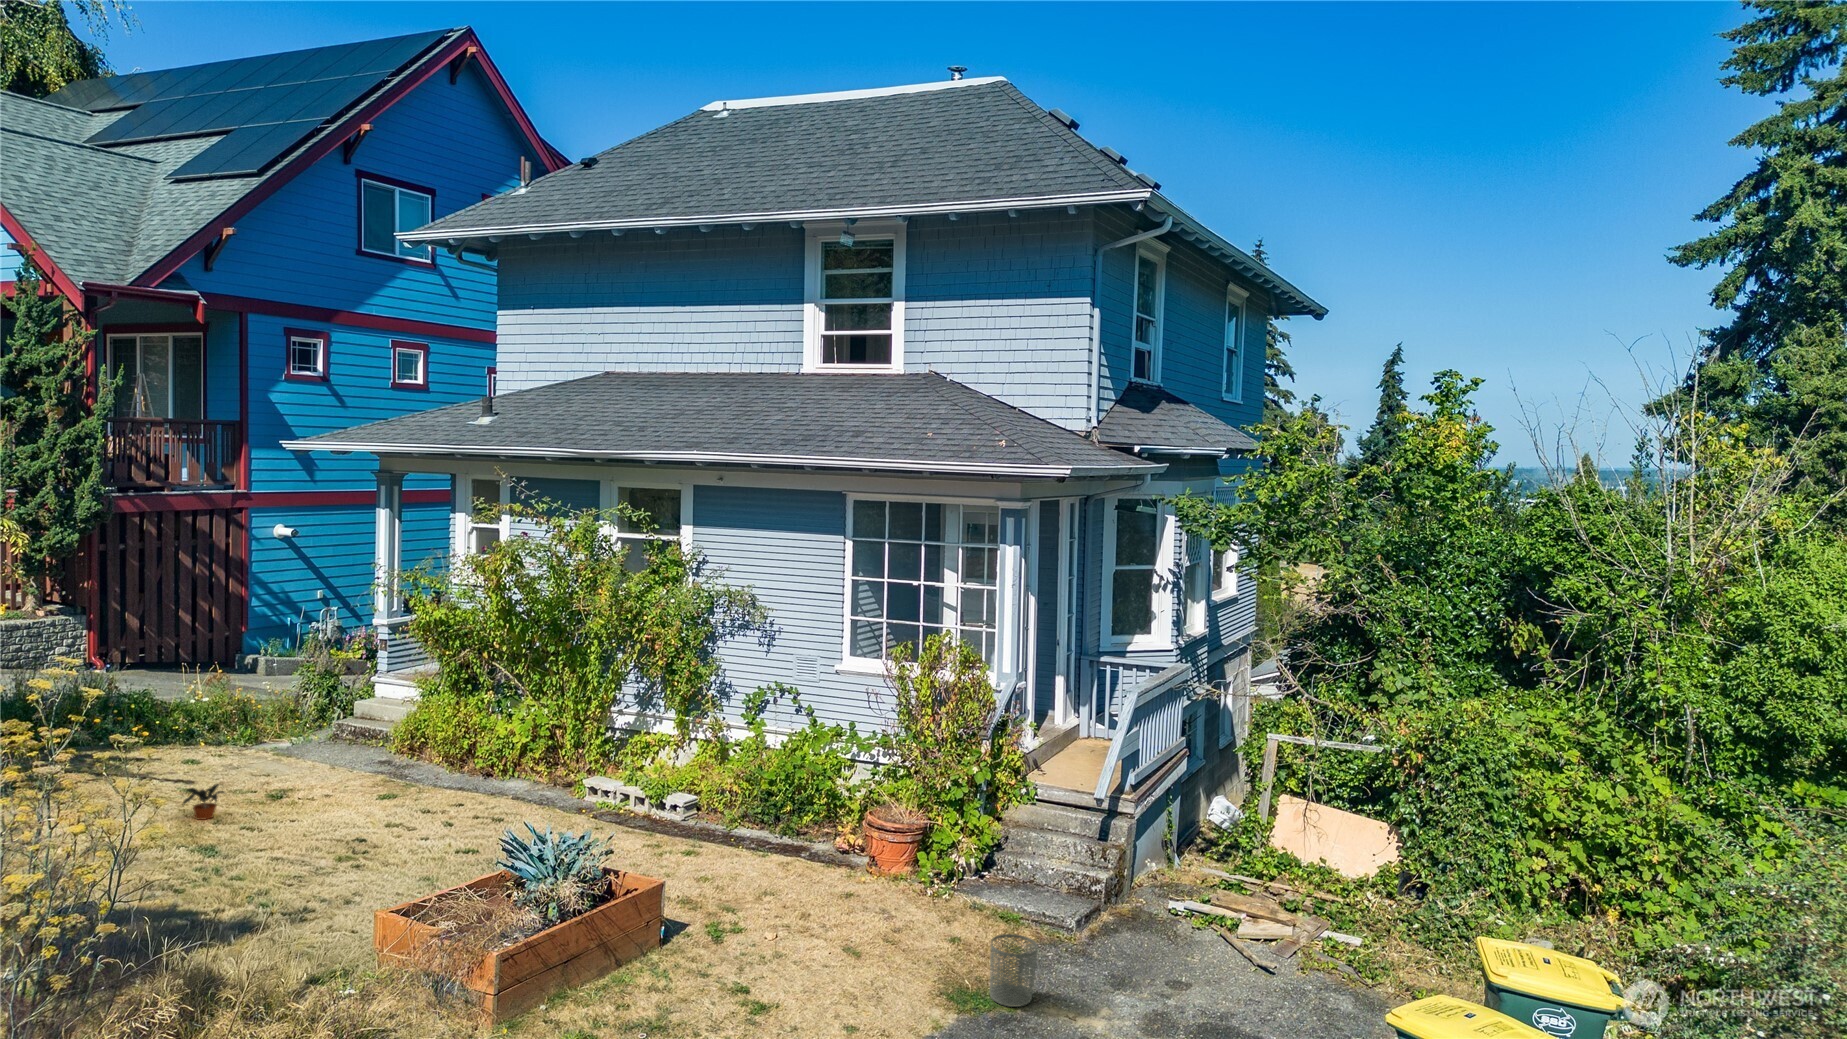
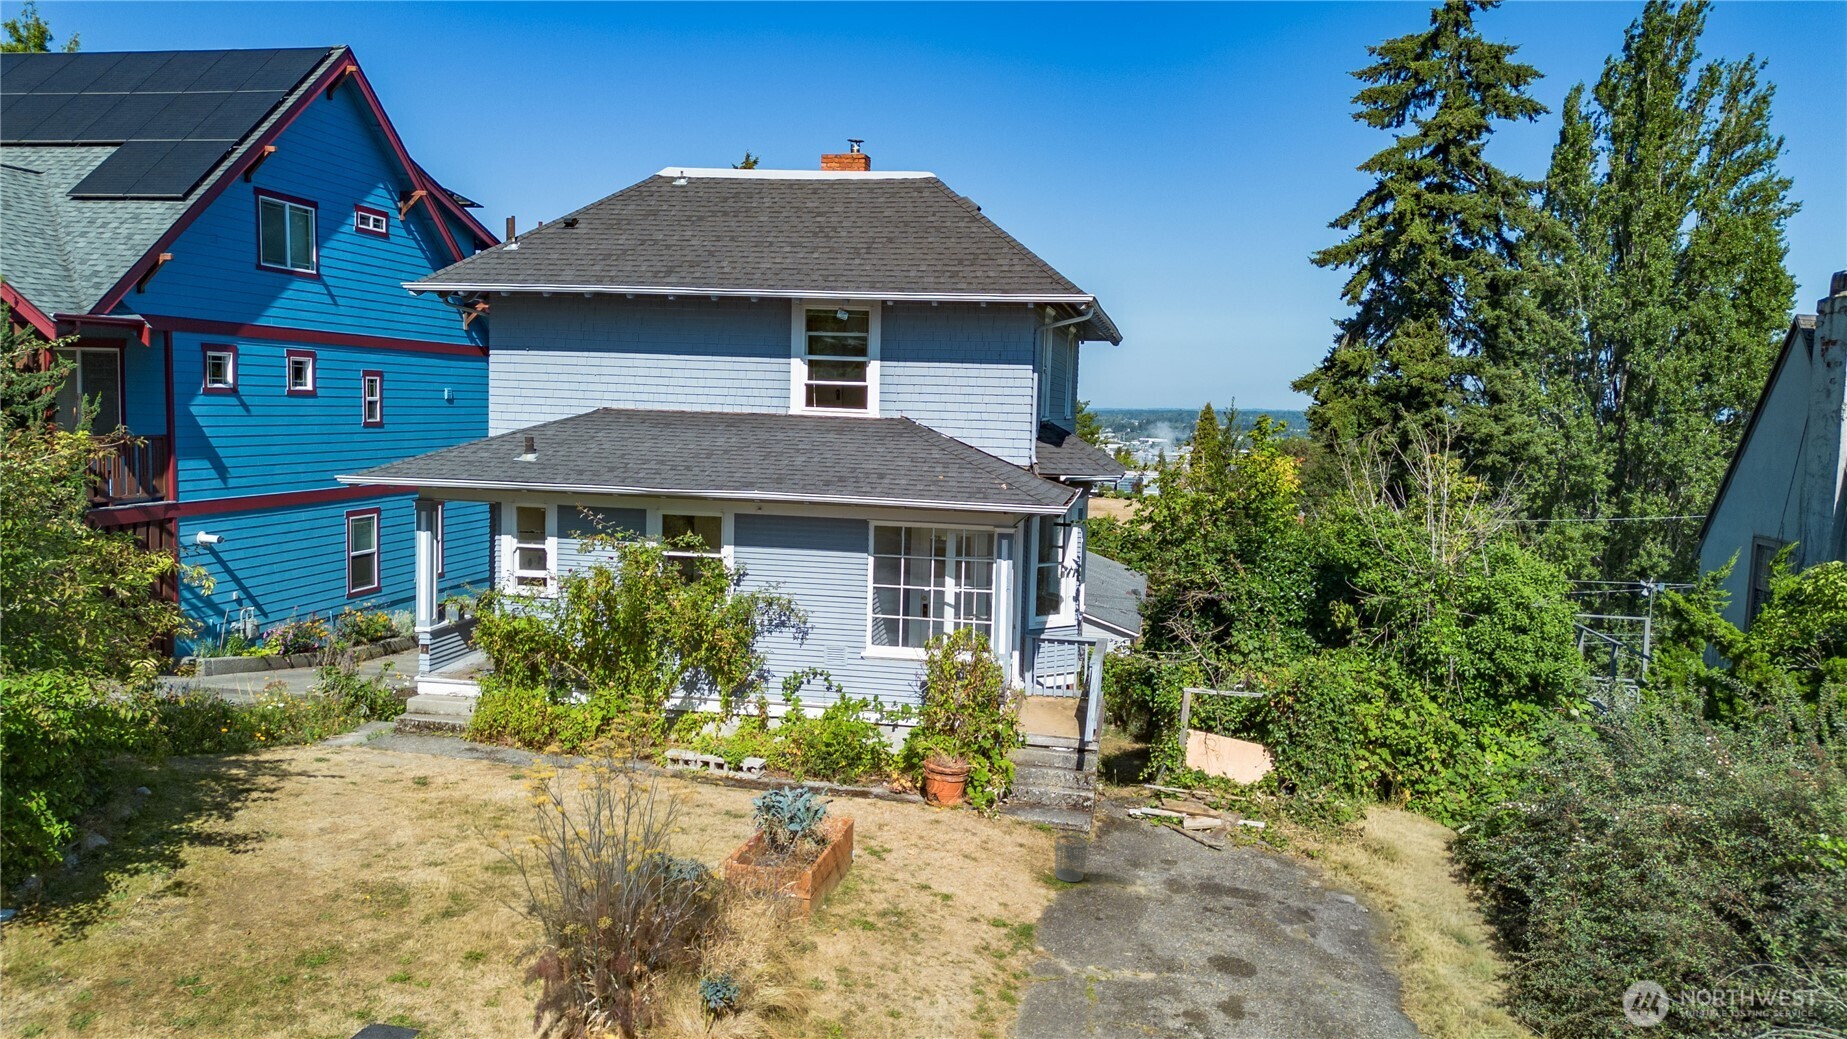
potted plant: present [183,784,225,820] -> none [375,777,411,806]

